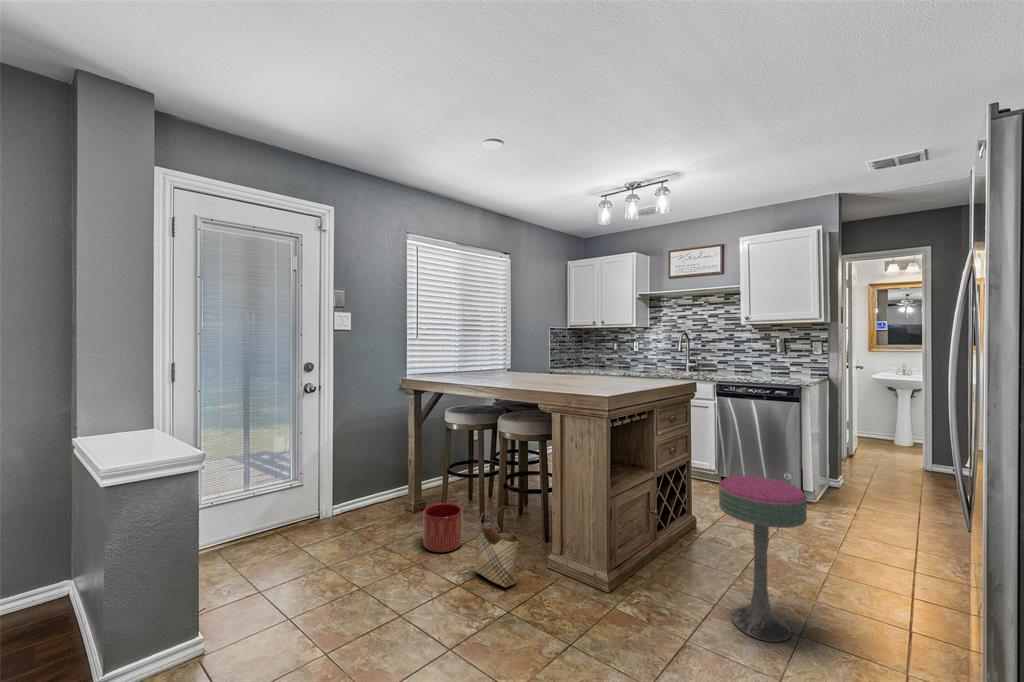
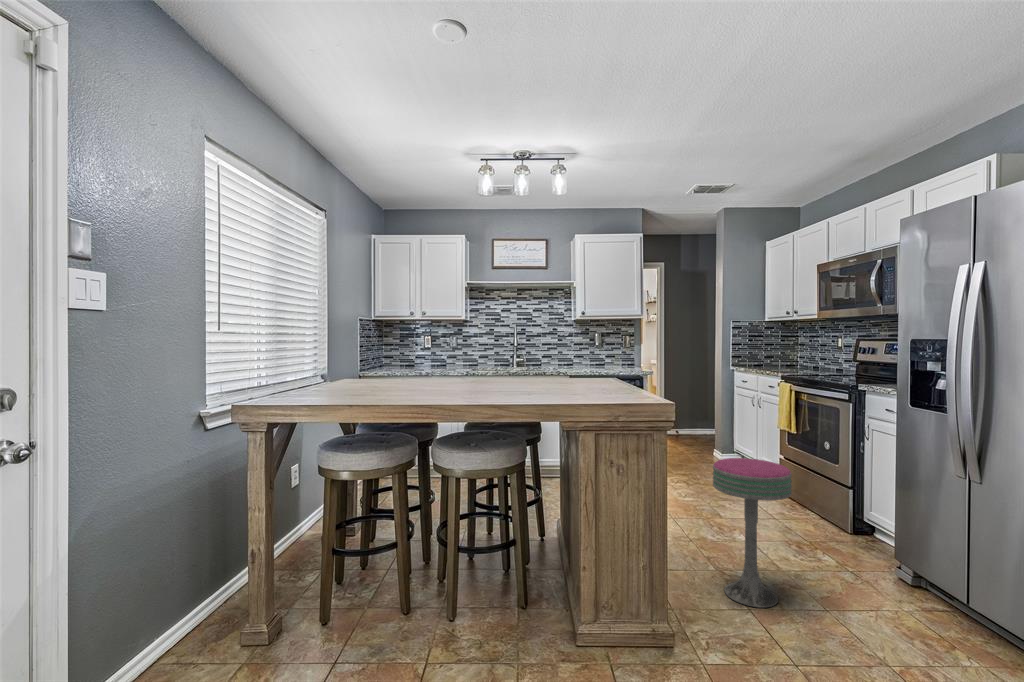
planter: present [423,503,463,552] -> none [348,575,410,656]
woven basket: present [475,506,520,587] -> none [470,552,539,659]

